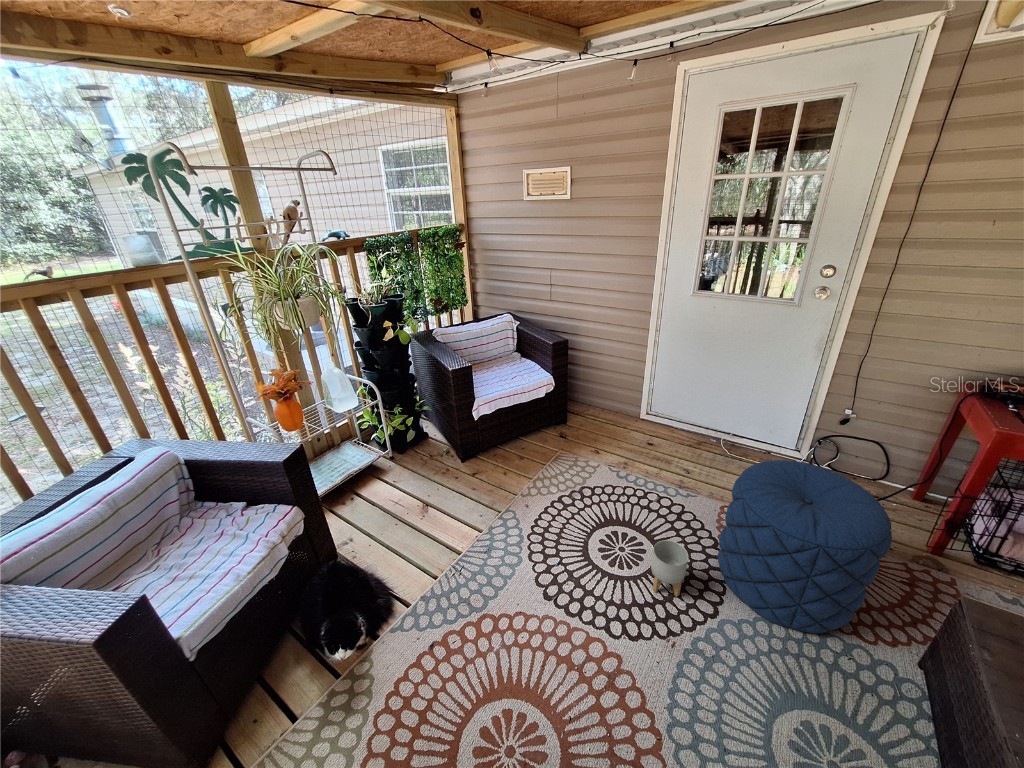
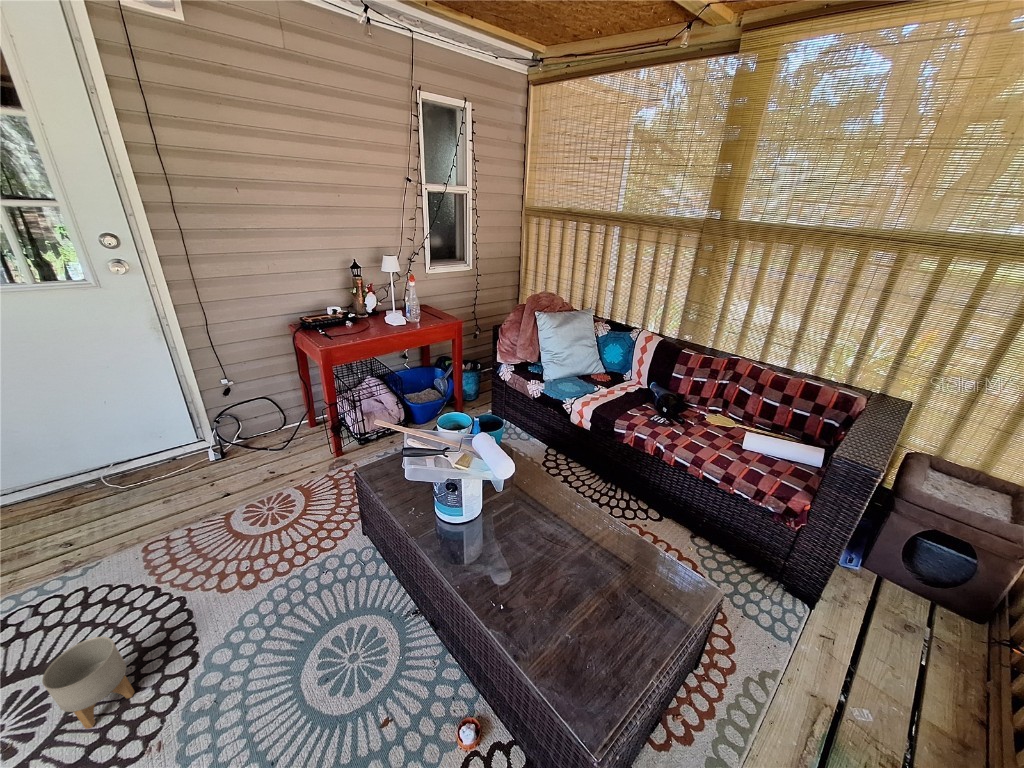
pouf: present [718,460,892,633] -> none [127,437,314,621]

